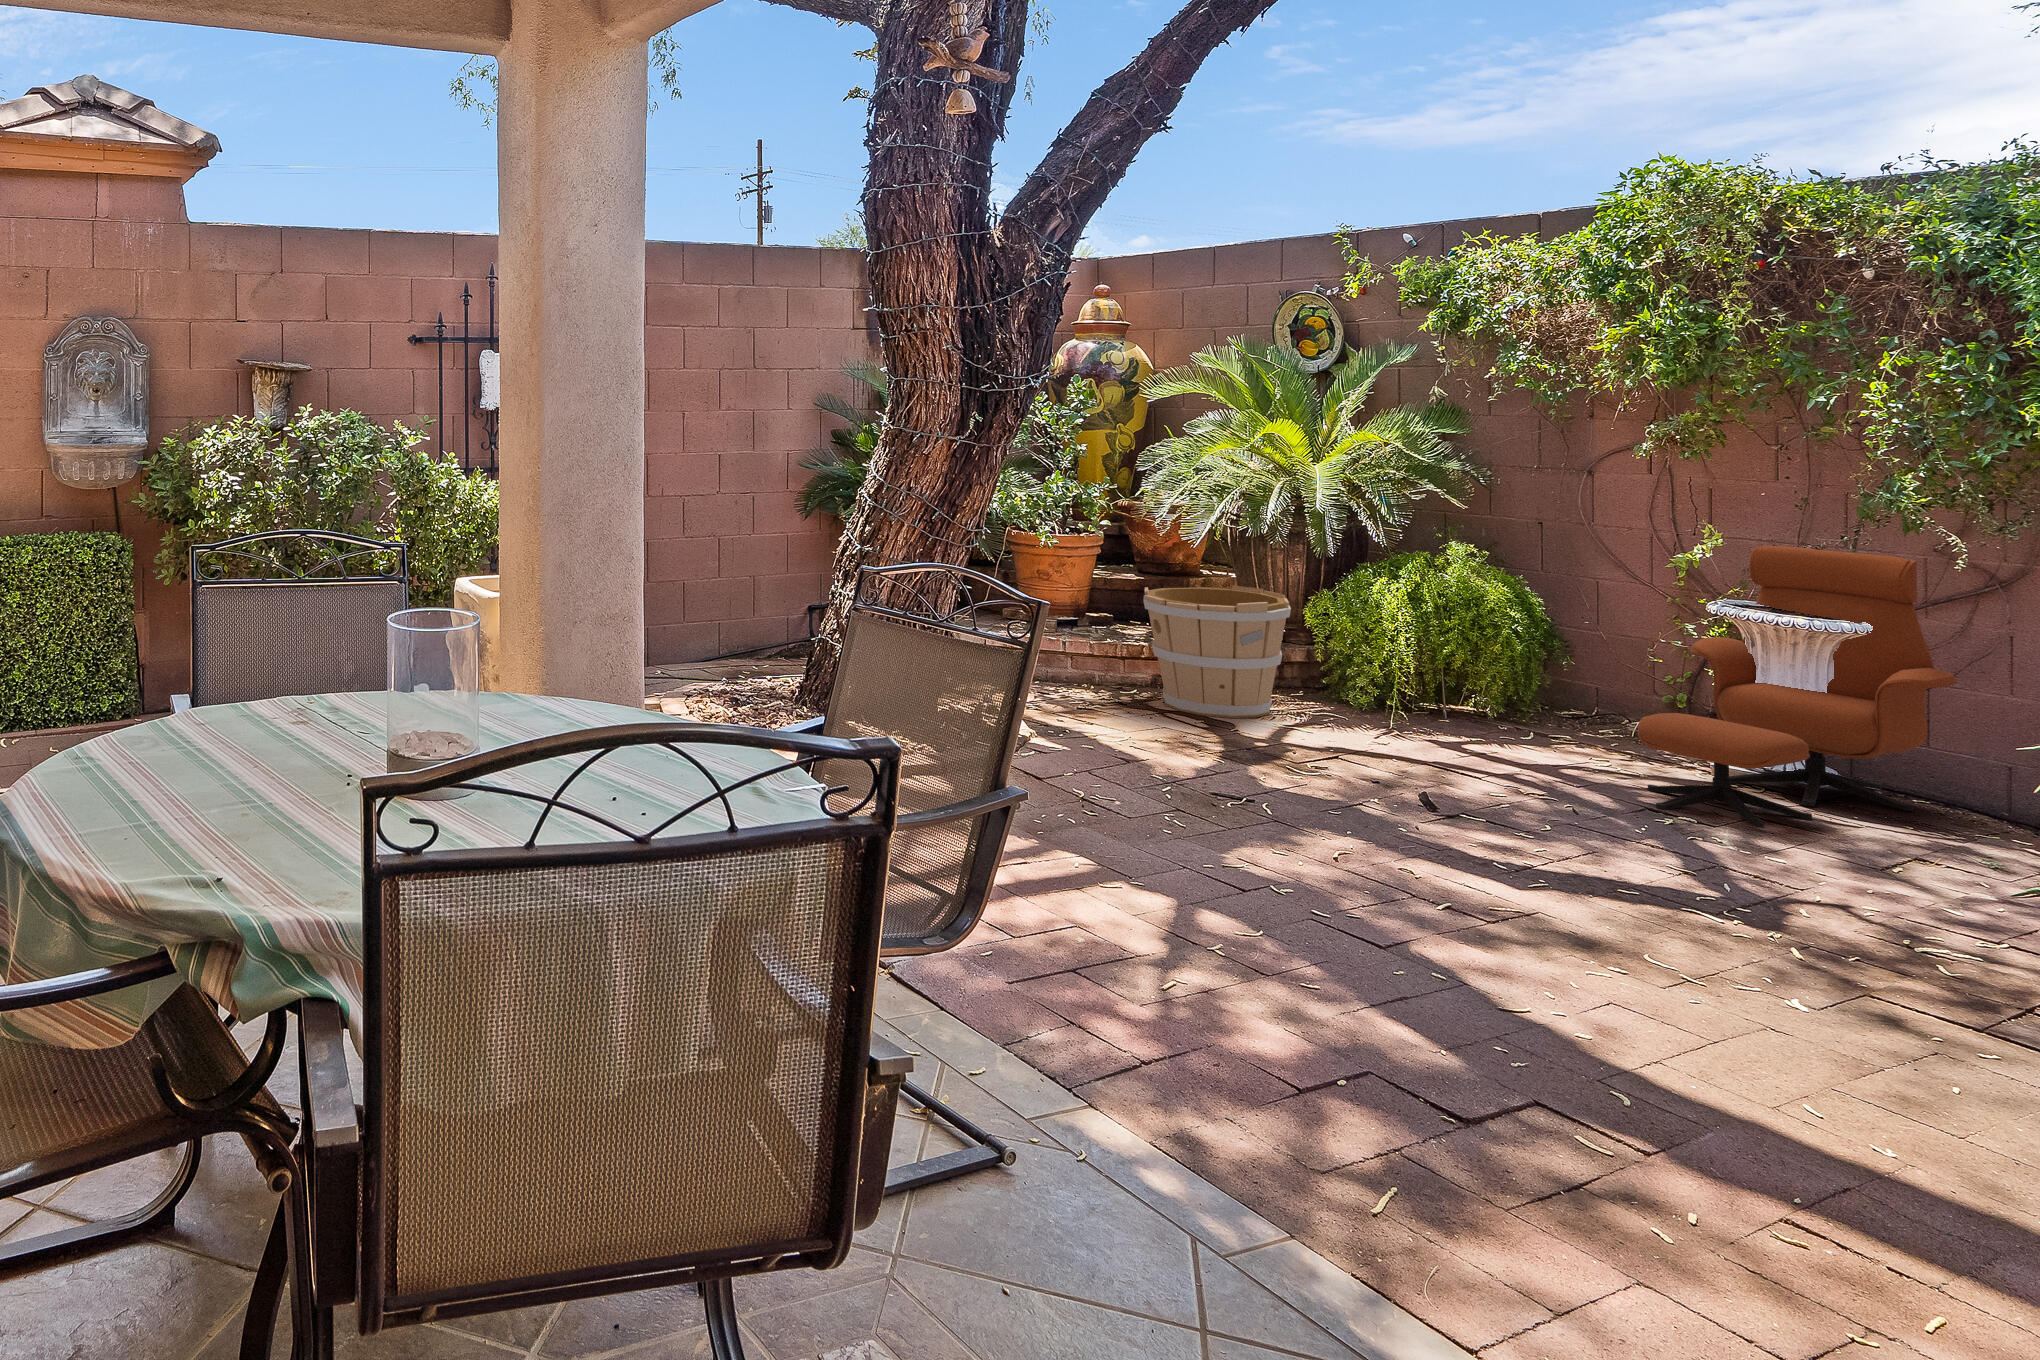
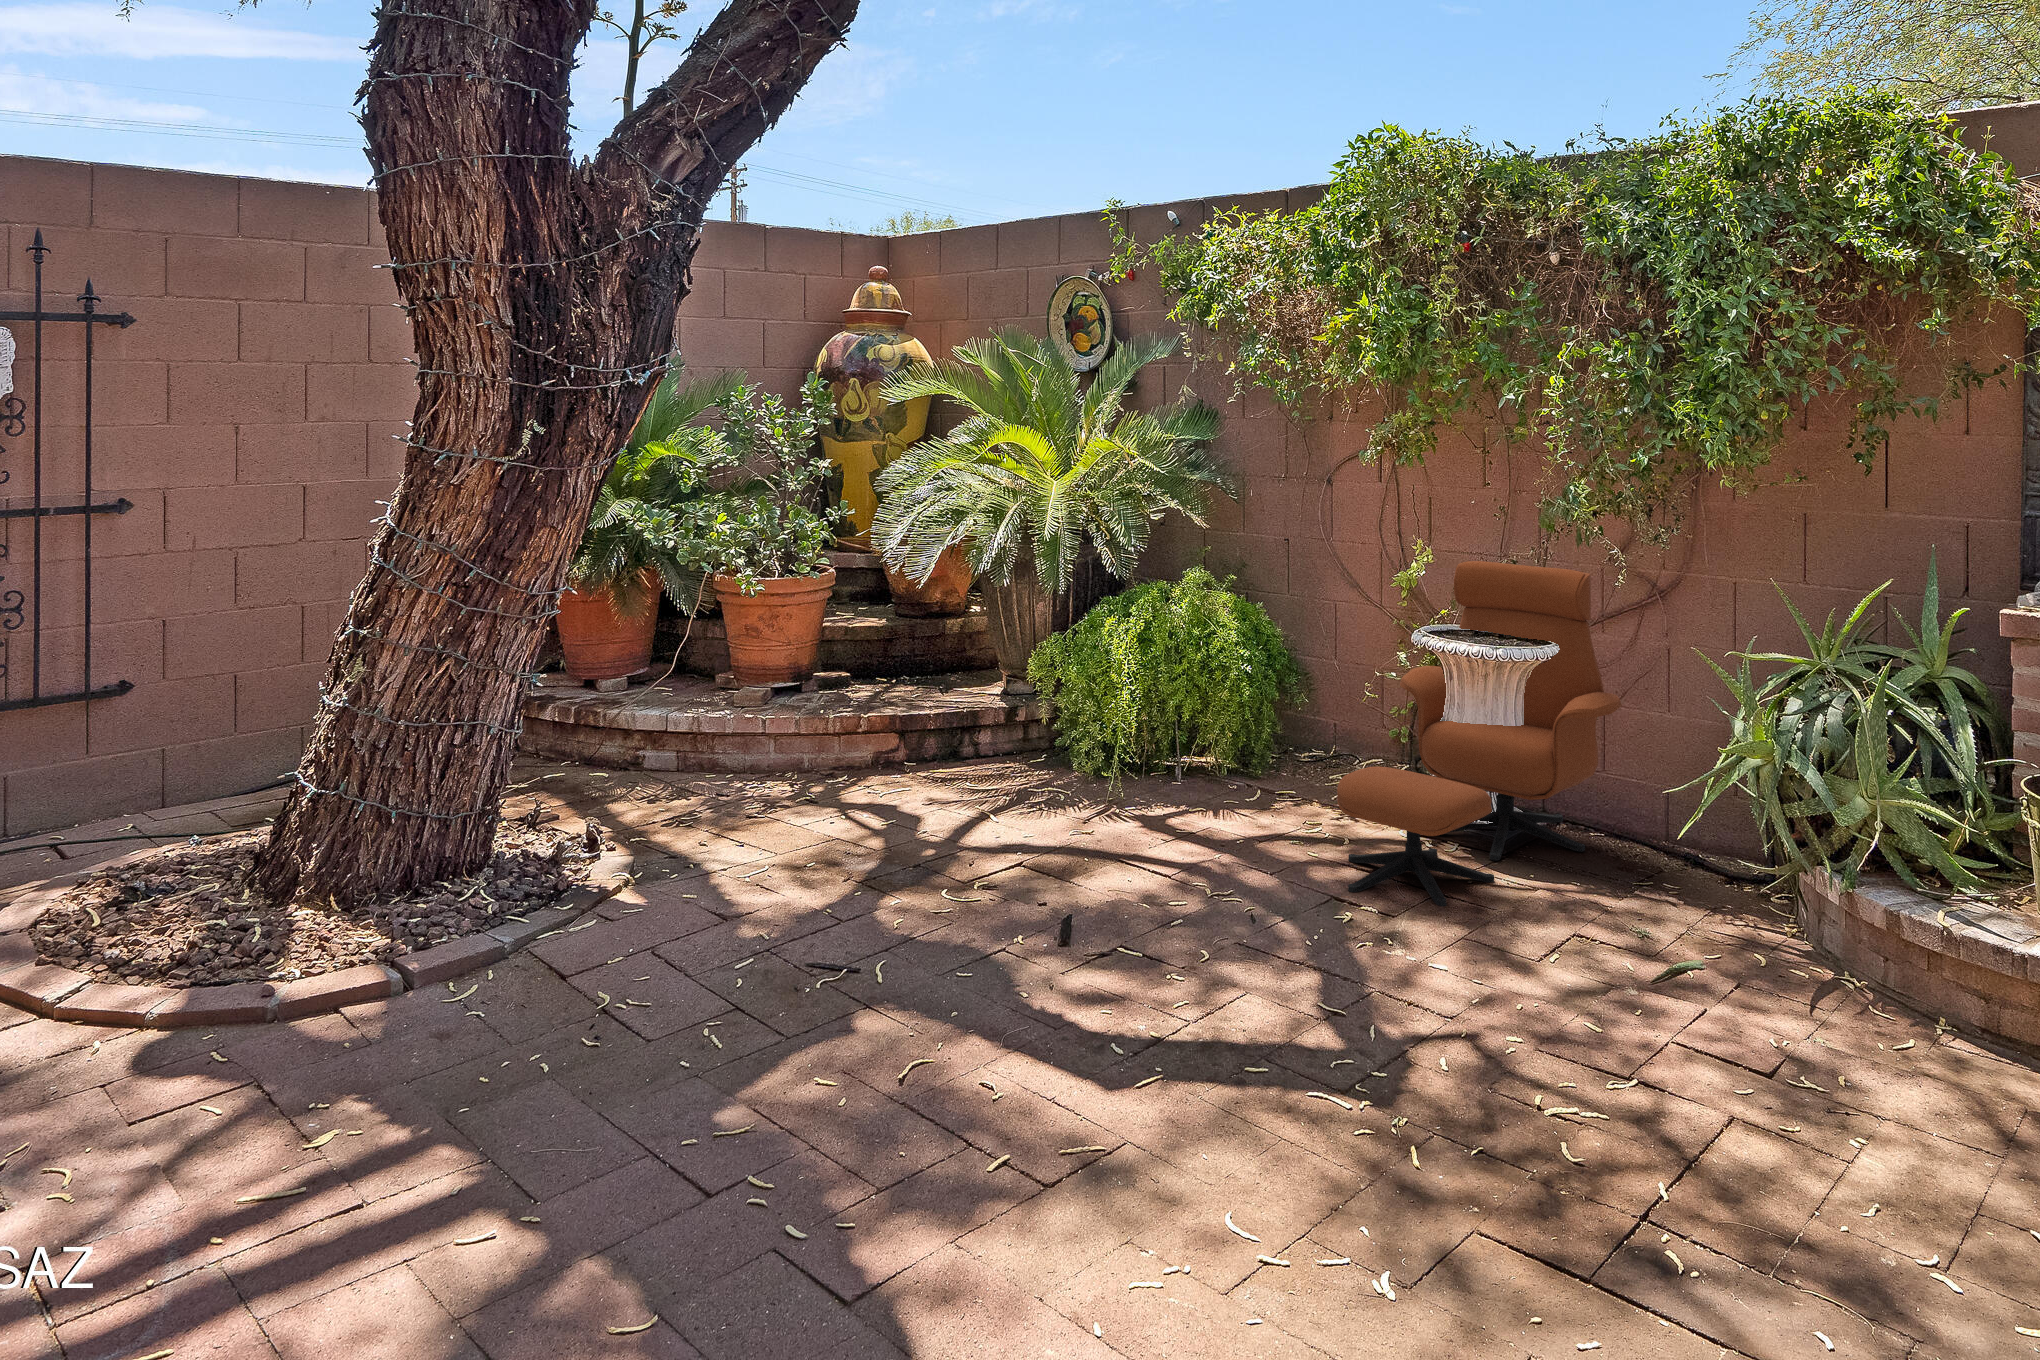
wooden bucket: present [1143,585,1291,718] -> none [843,632,1017,808]

